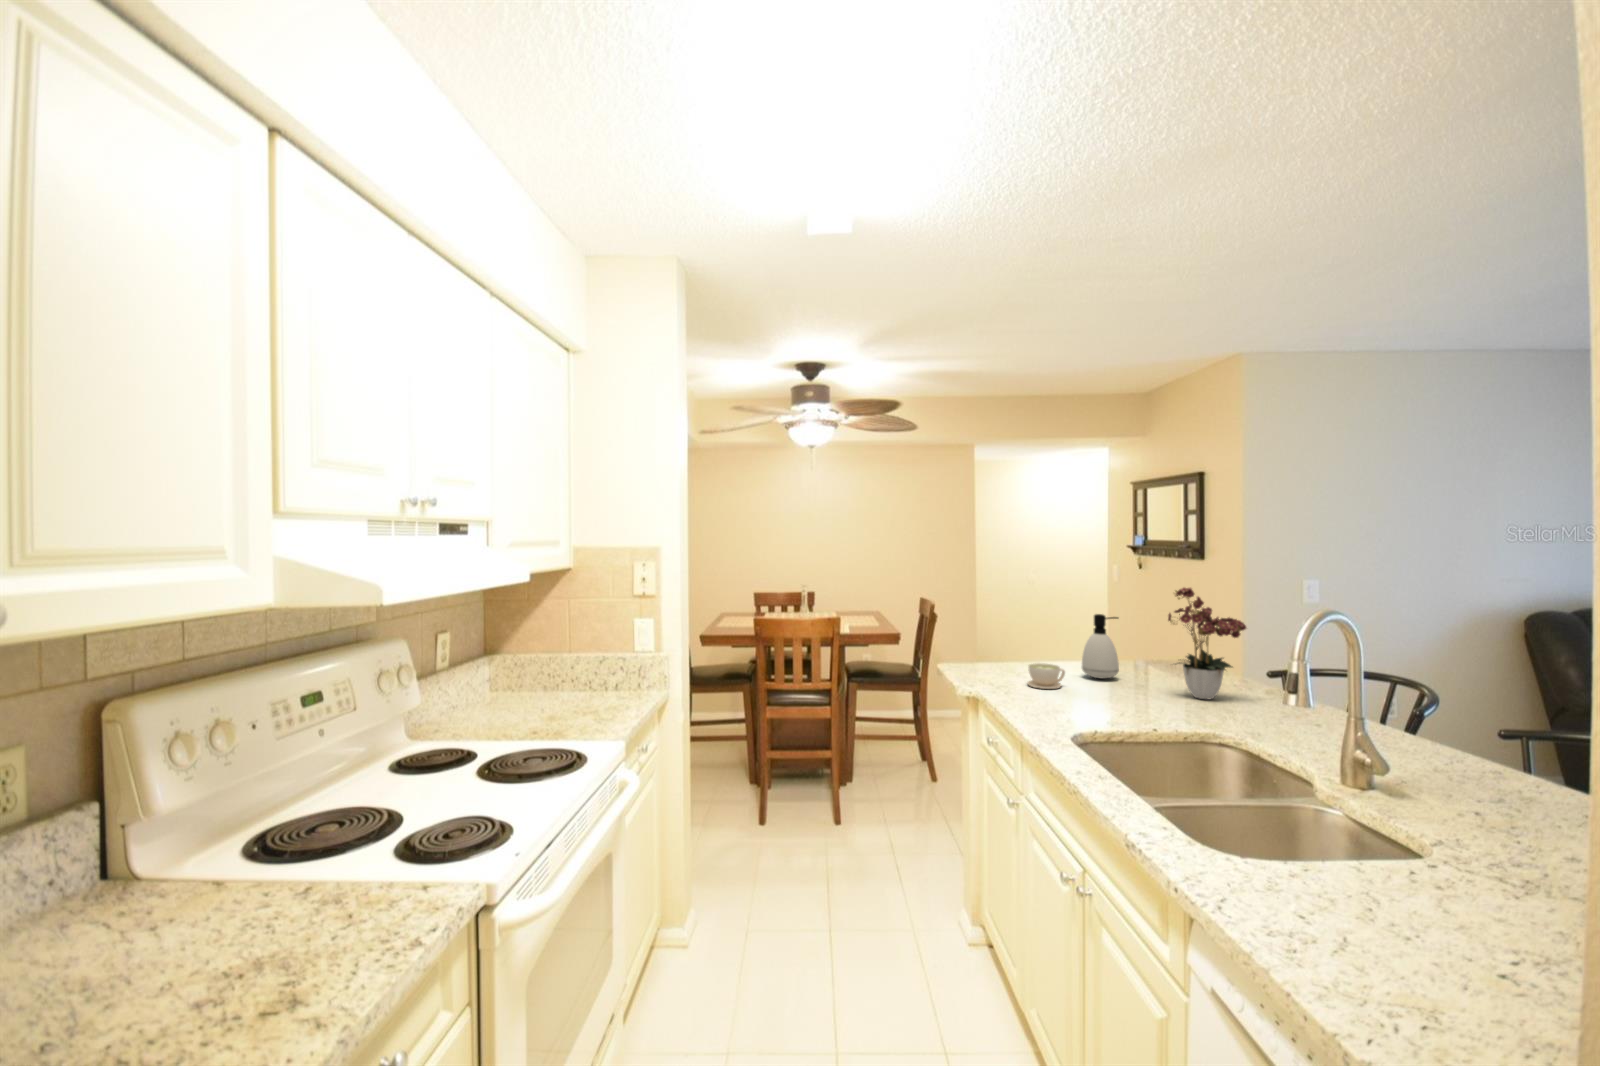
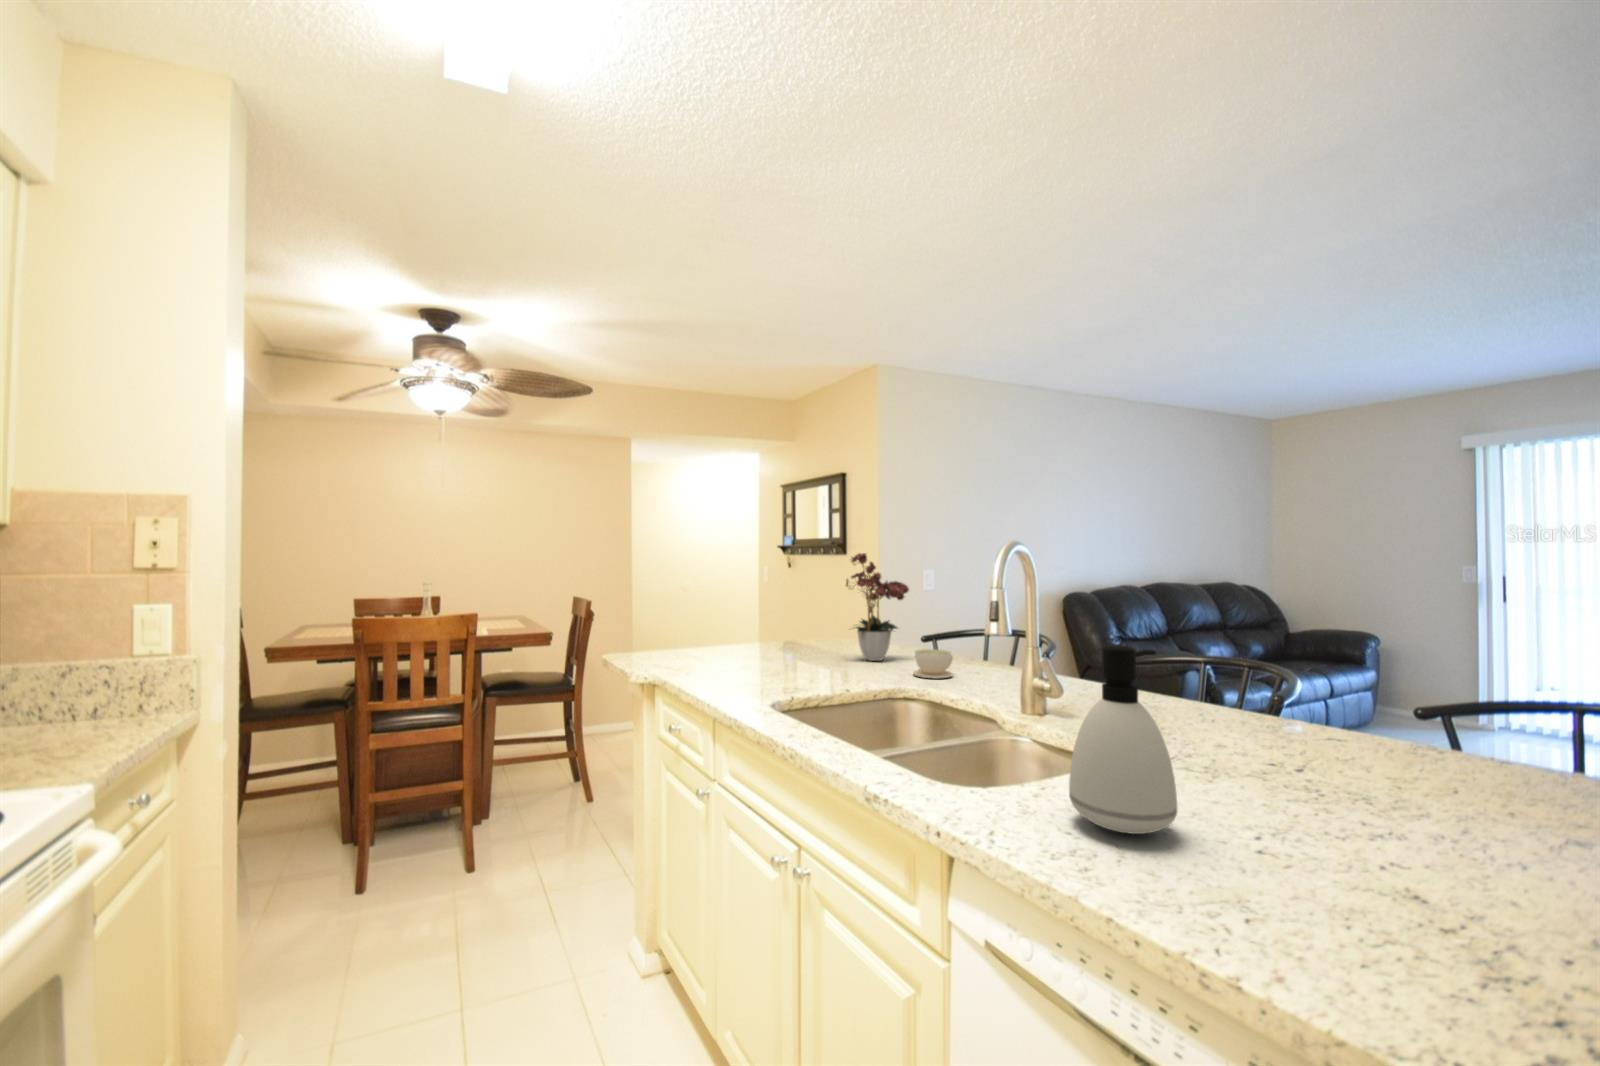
soap dispenser: present [1082,614,1119,679] -> present [1069,644,1177,834]
coffee cup: present [1027,663,1065,689] -> present [913,649,953,679]

